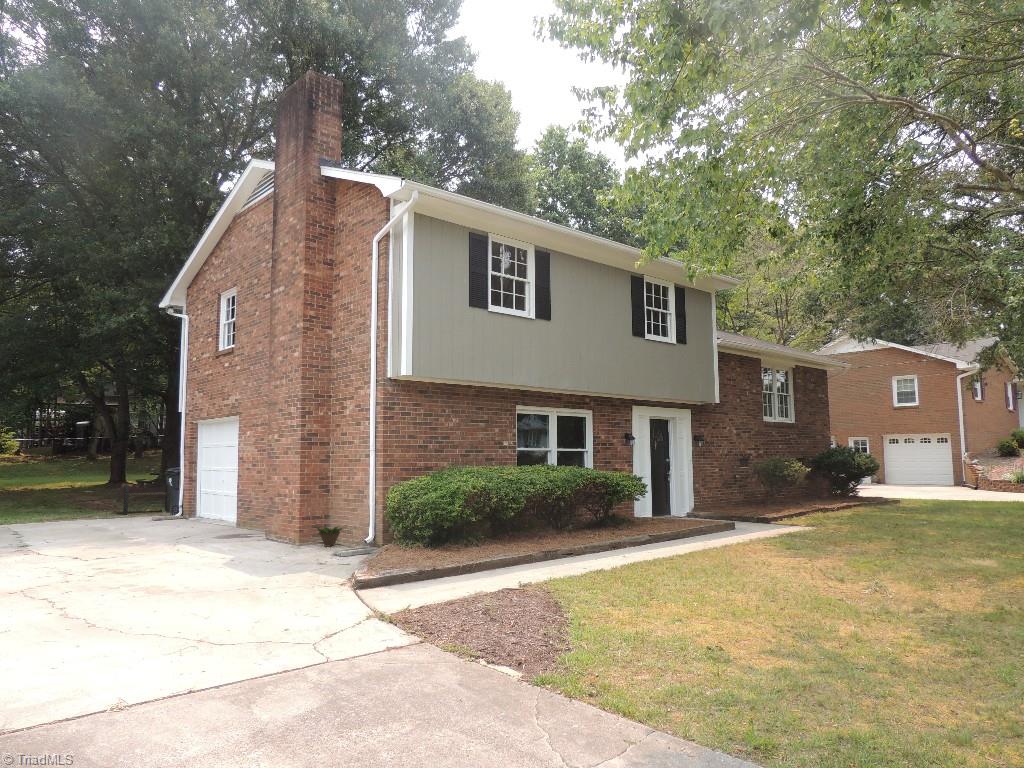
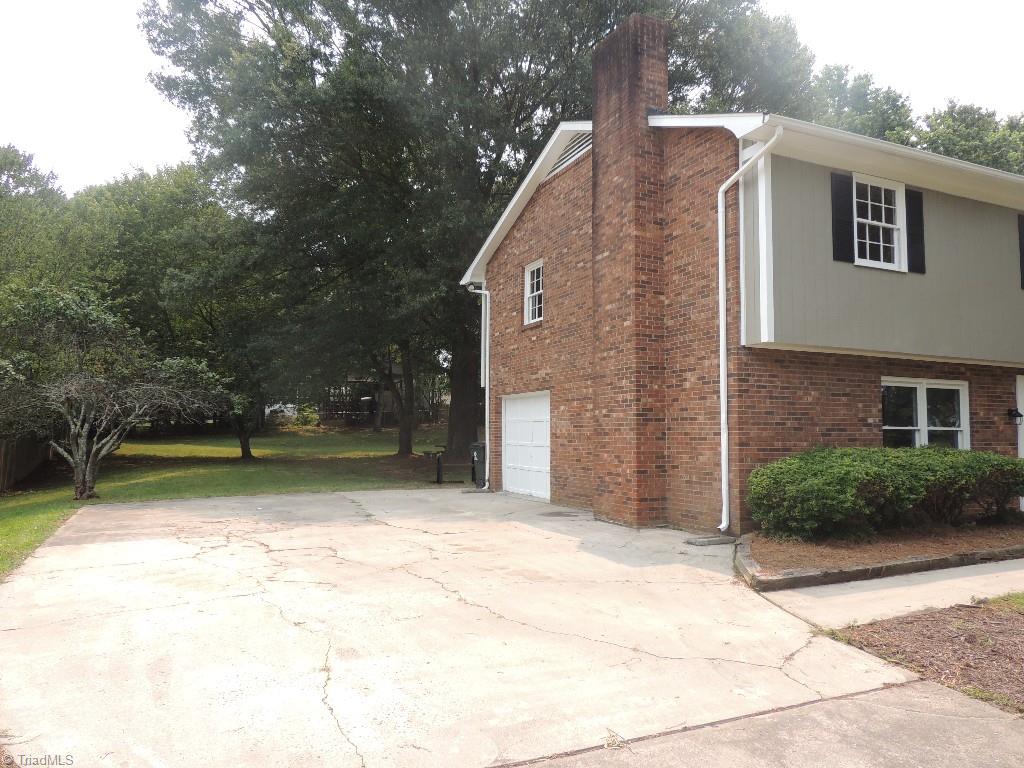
decorative plant: present [314,526,342,546] -> none [654,506,692,529]

